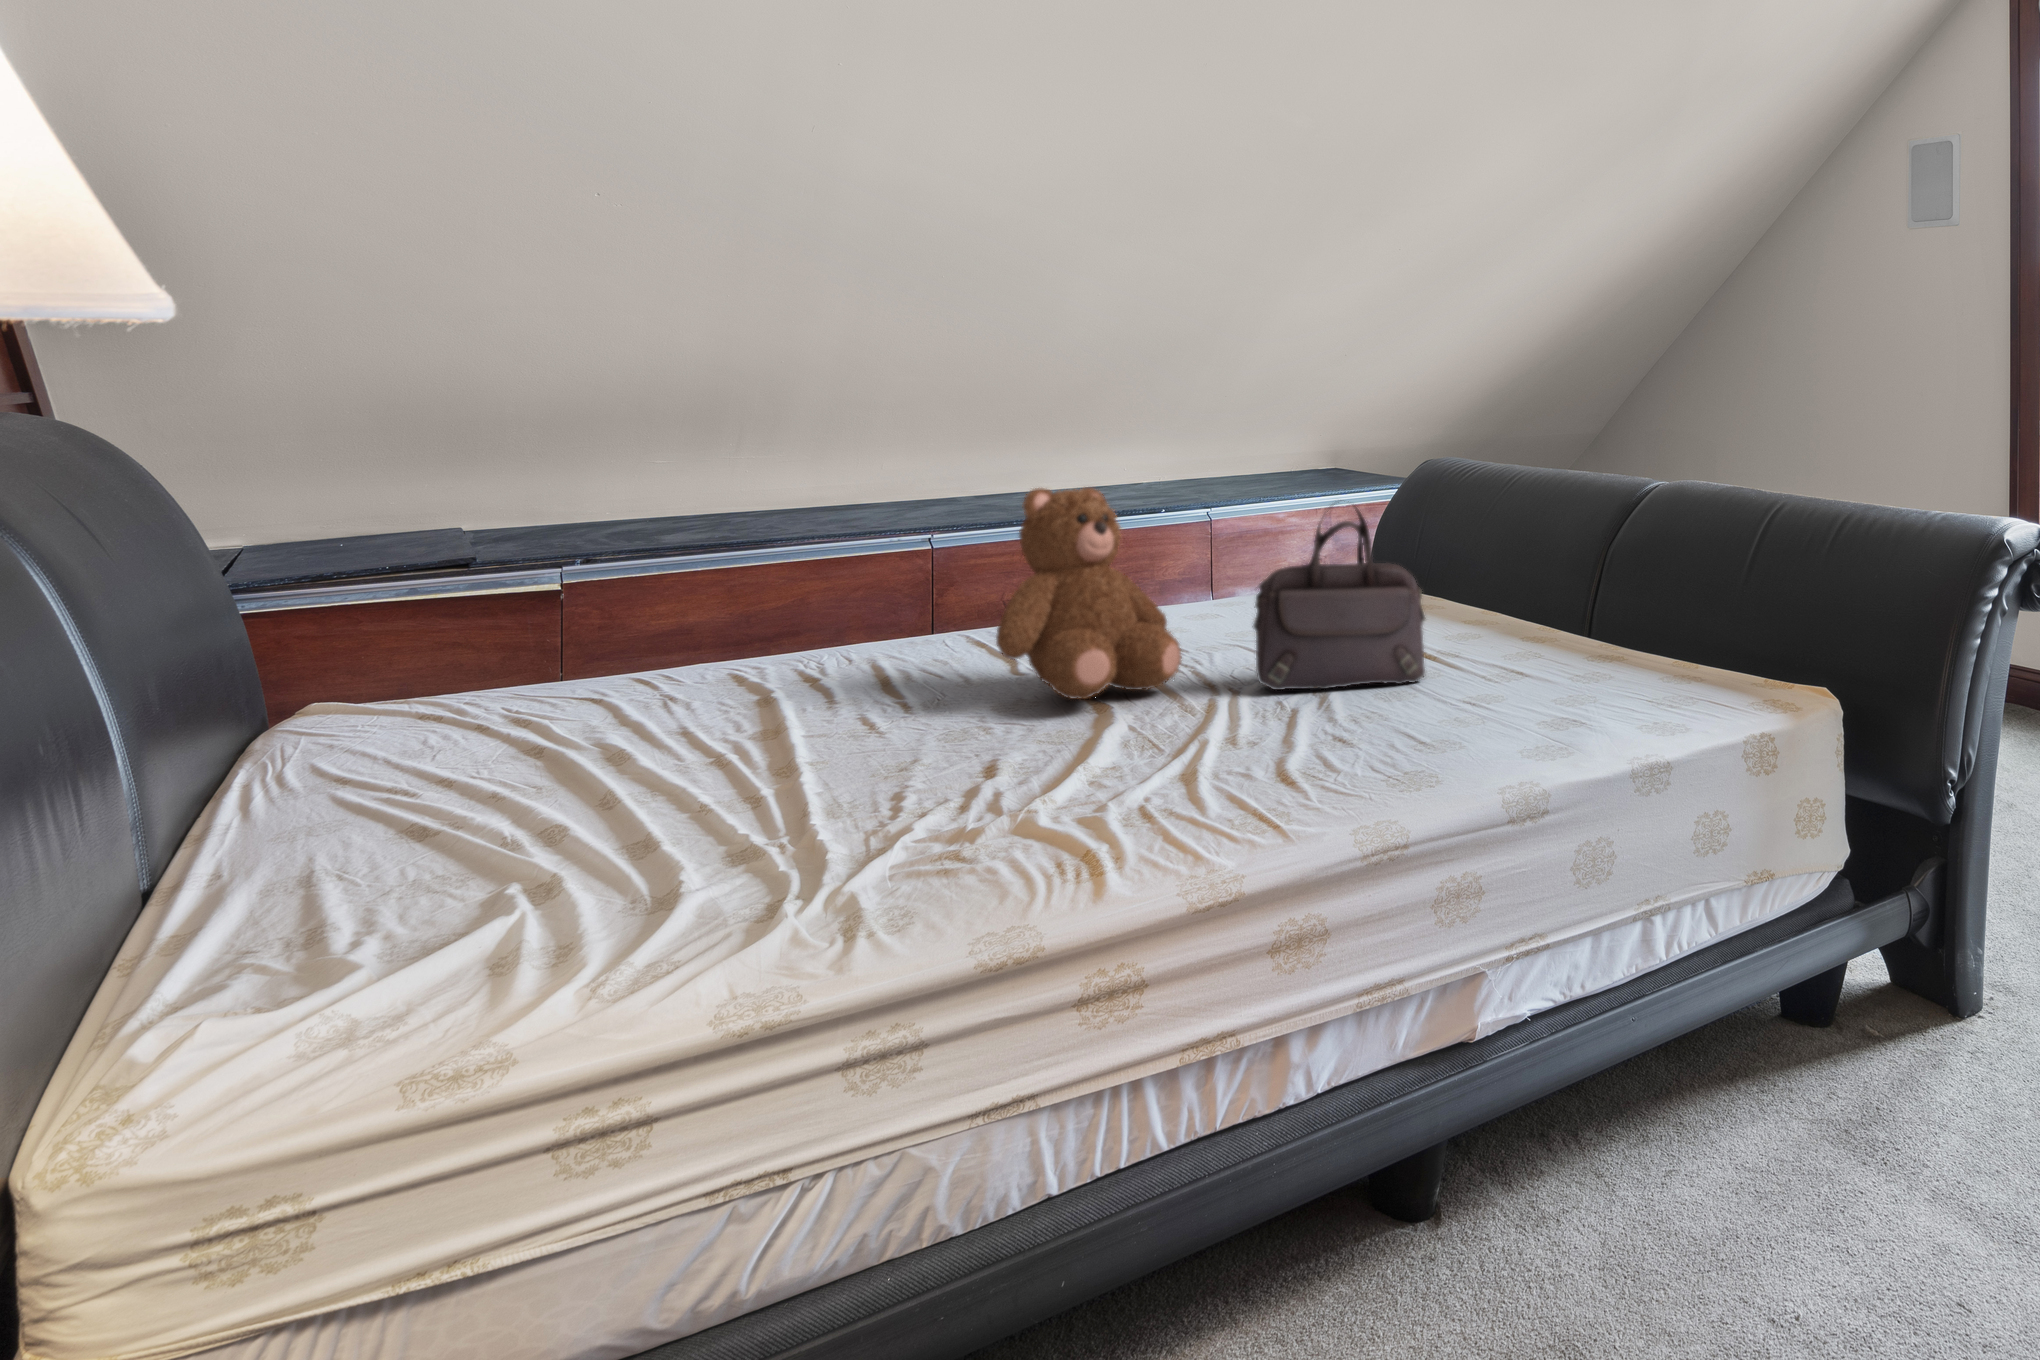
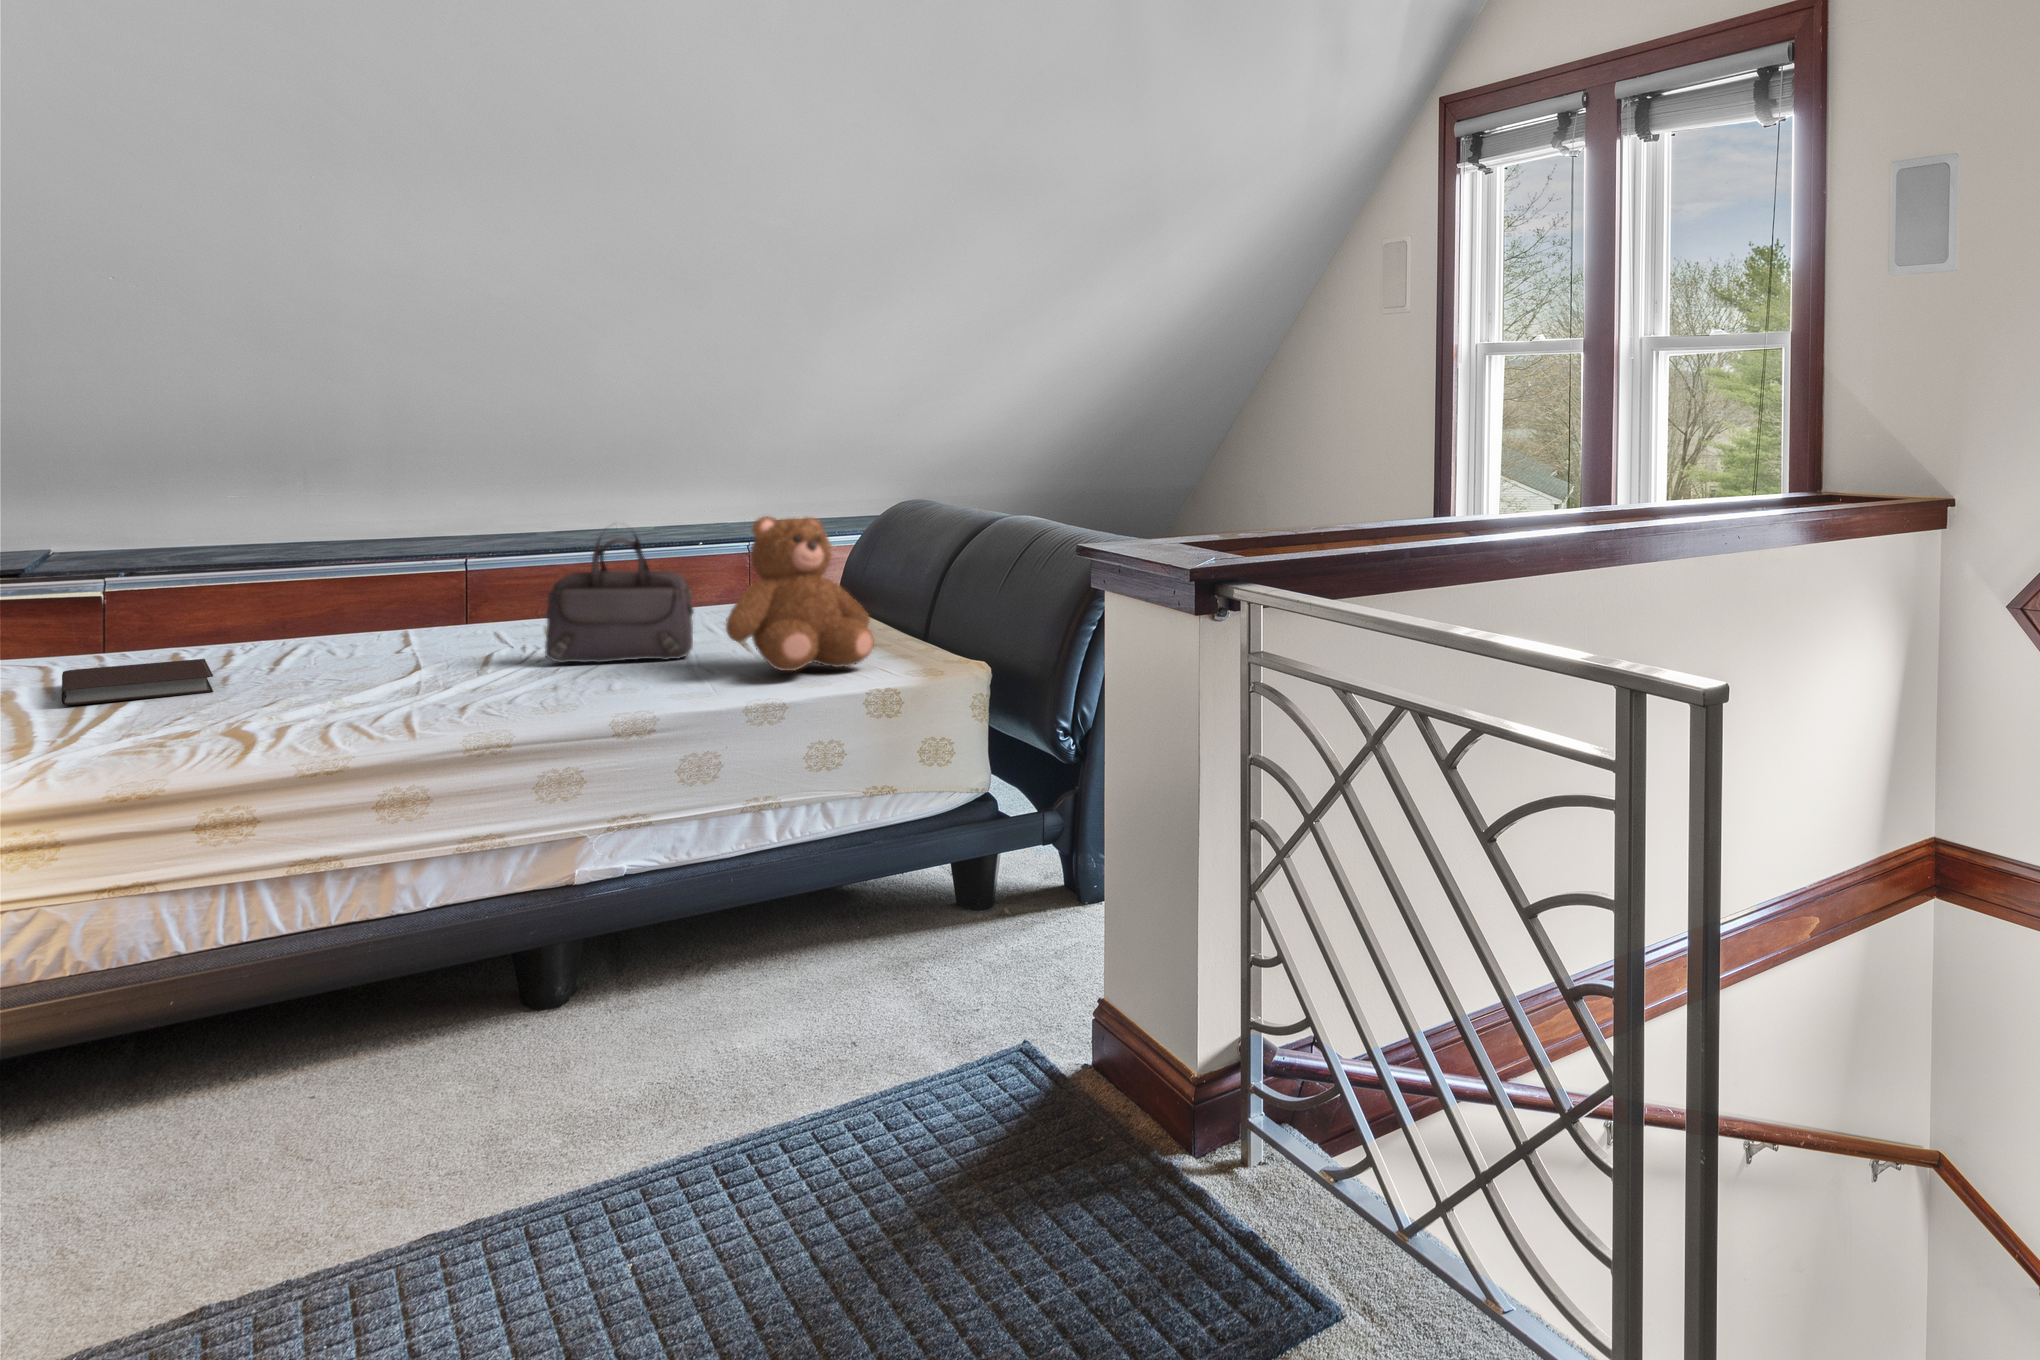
teddy bear: present [996,488,1181,699] -> present [726,516,874,671]
notebook: none [681,687,890,769] -> present [62,659,213,705]

